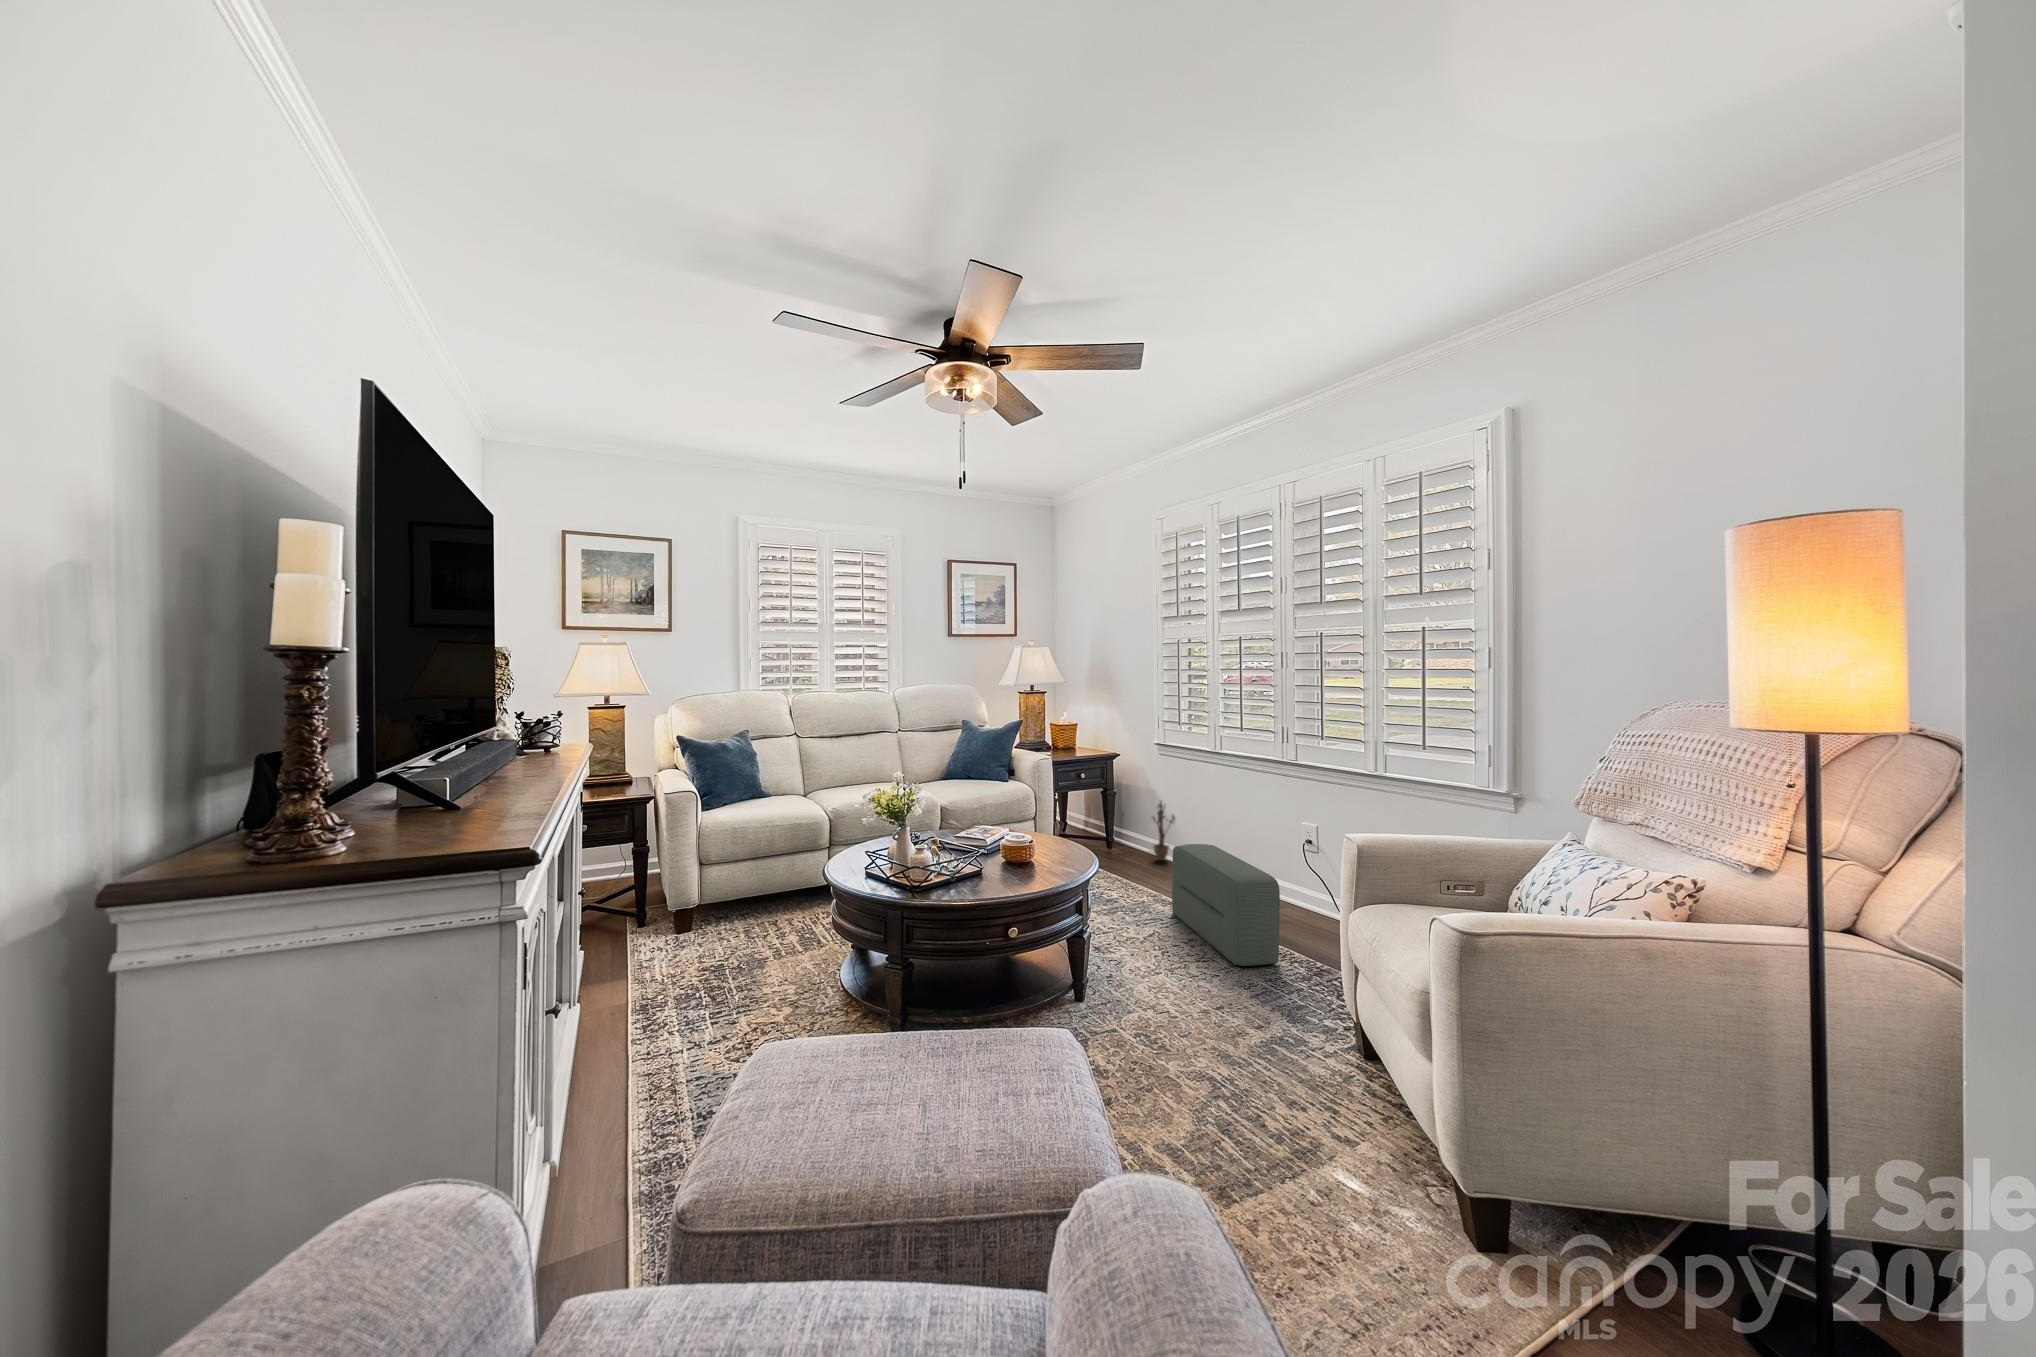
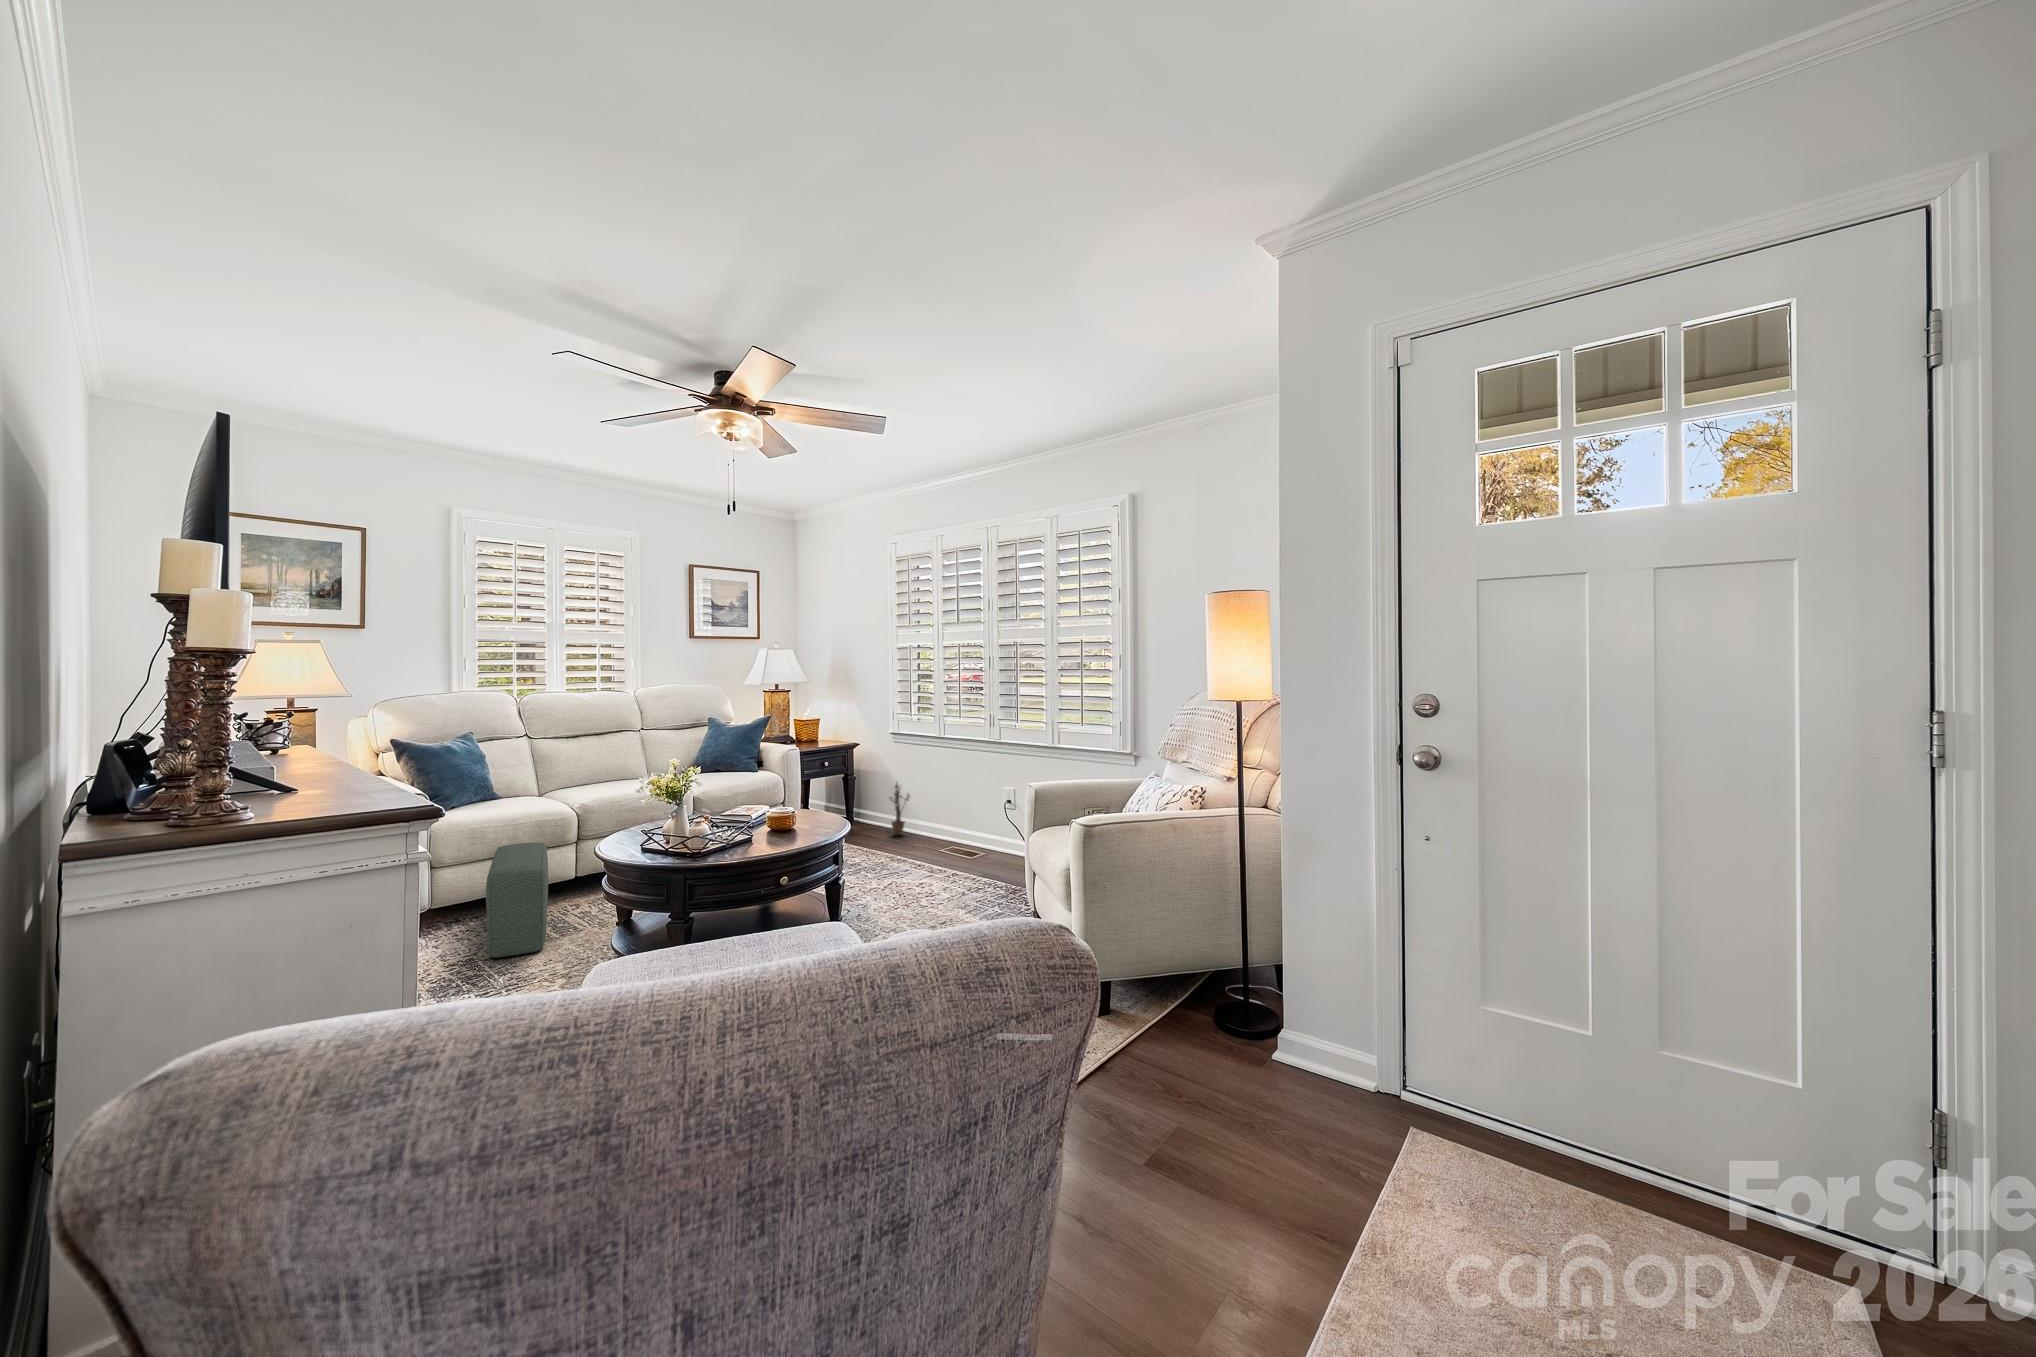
pouf: present [1172,844,1280,966] -> present [486,842,548,958]

